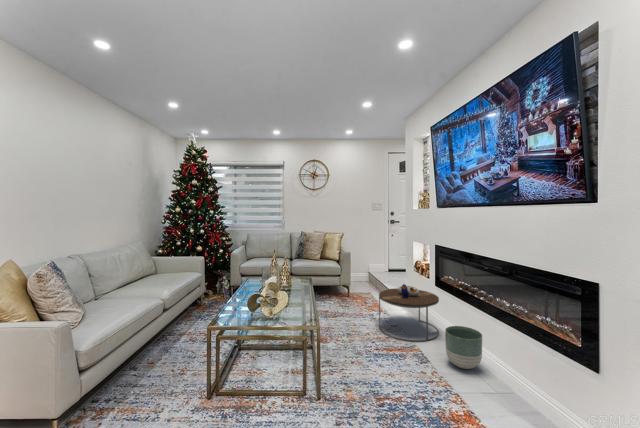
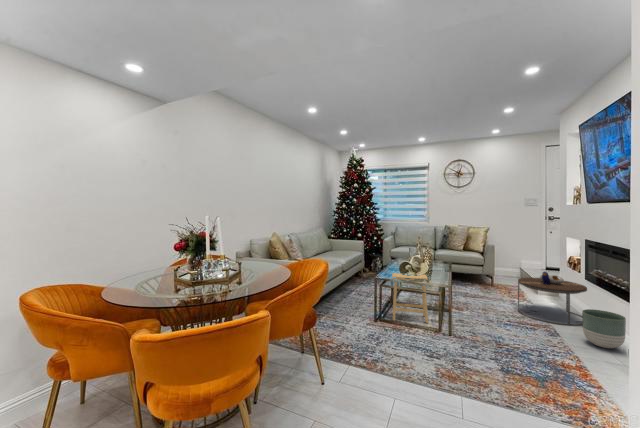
footstool: none [238,309,288,385] -> present [392,273,428,323]

